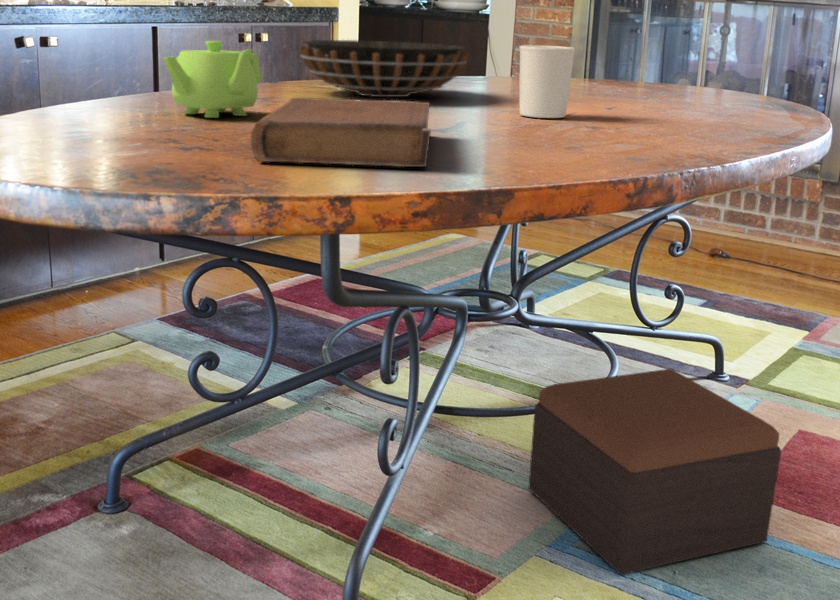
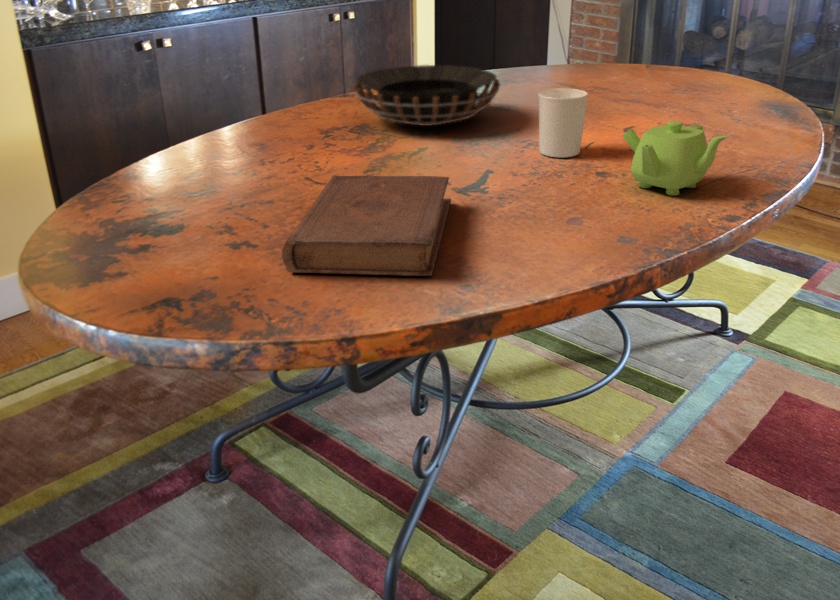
teapot: present [163,41,261,118] -> present [623,121,729,196]
footstool: present [529,369,781,575] -> none [547,362,759,551]

